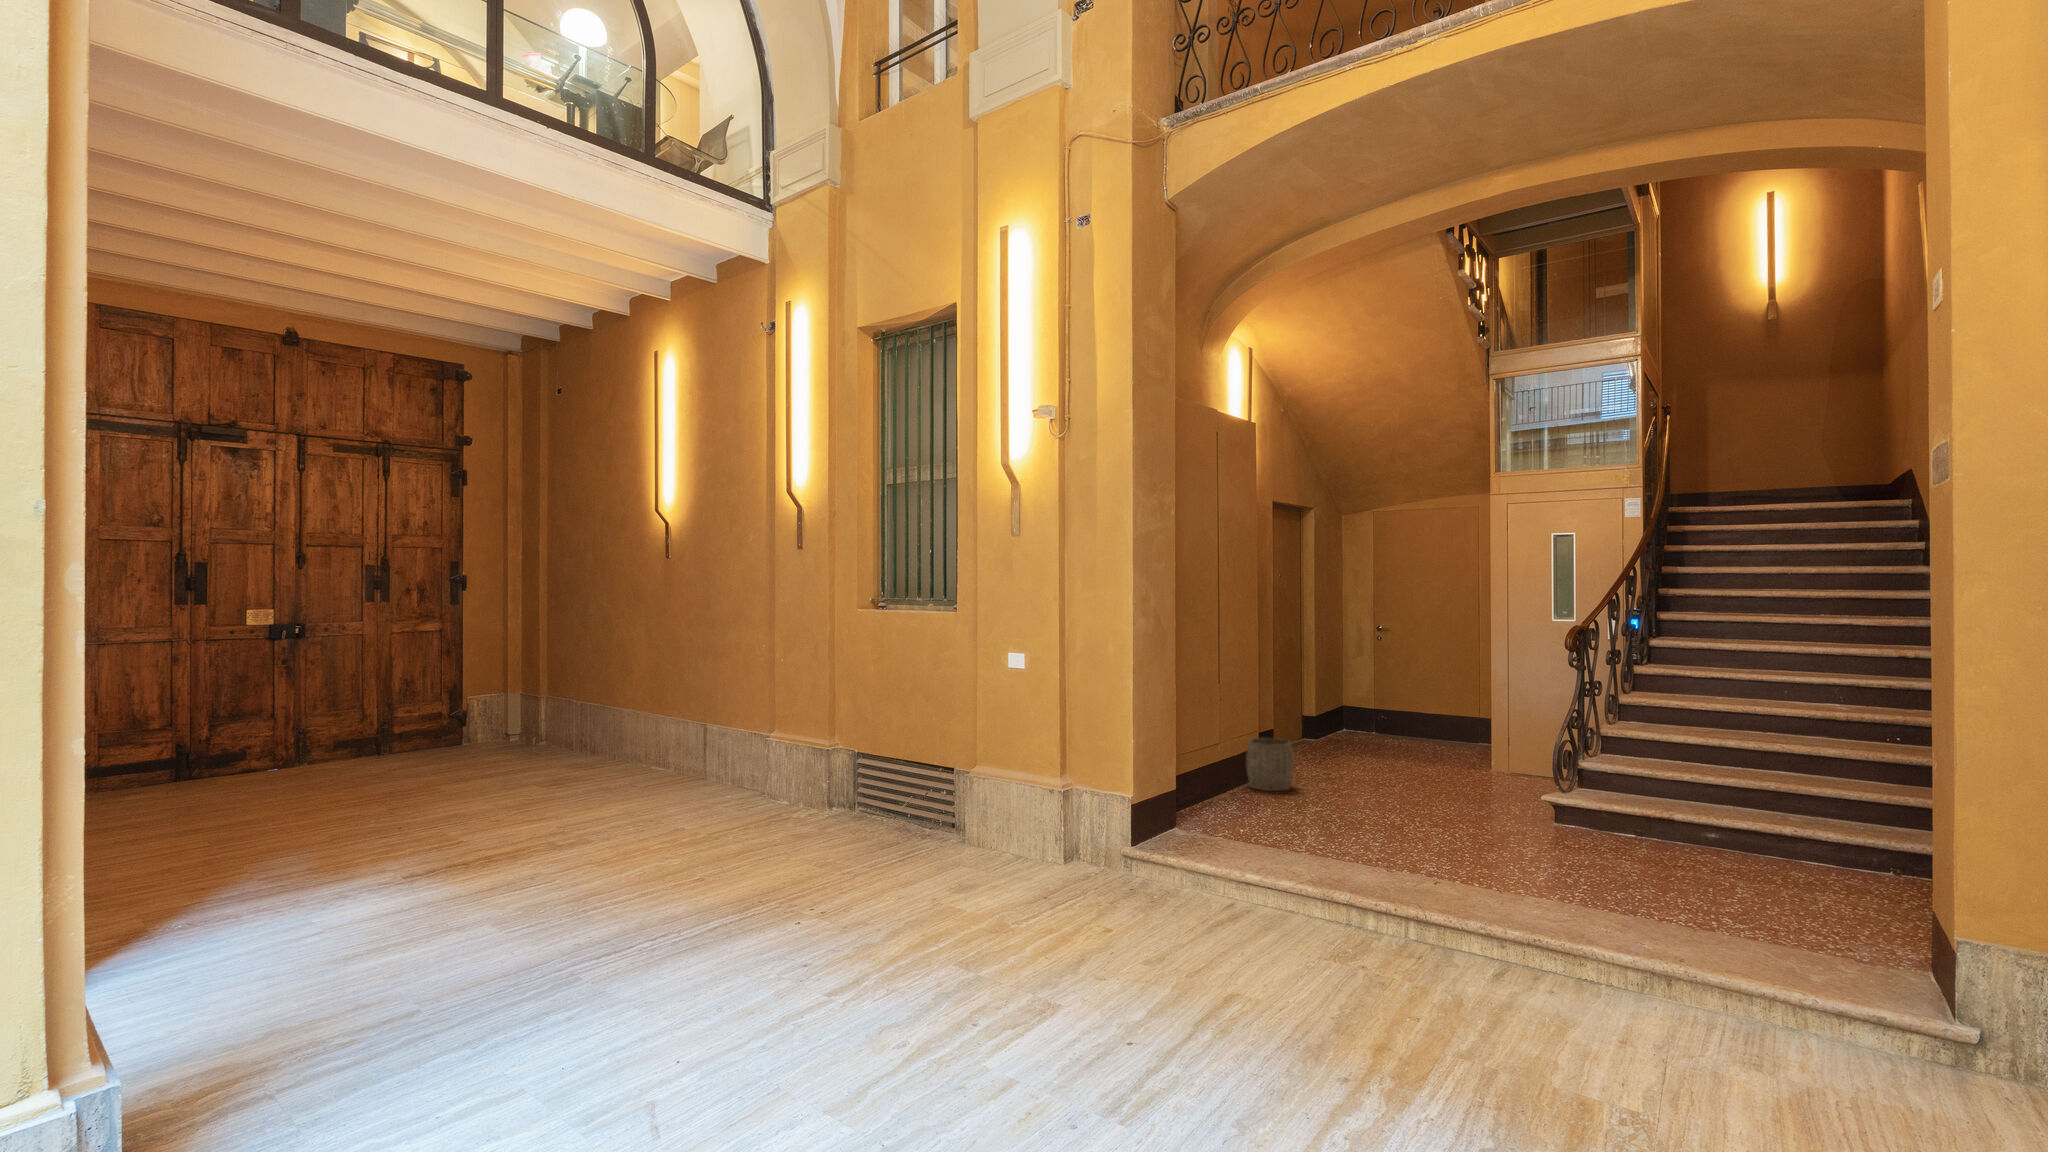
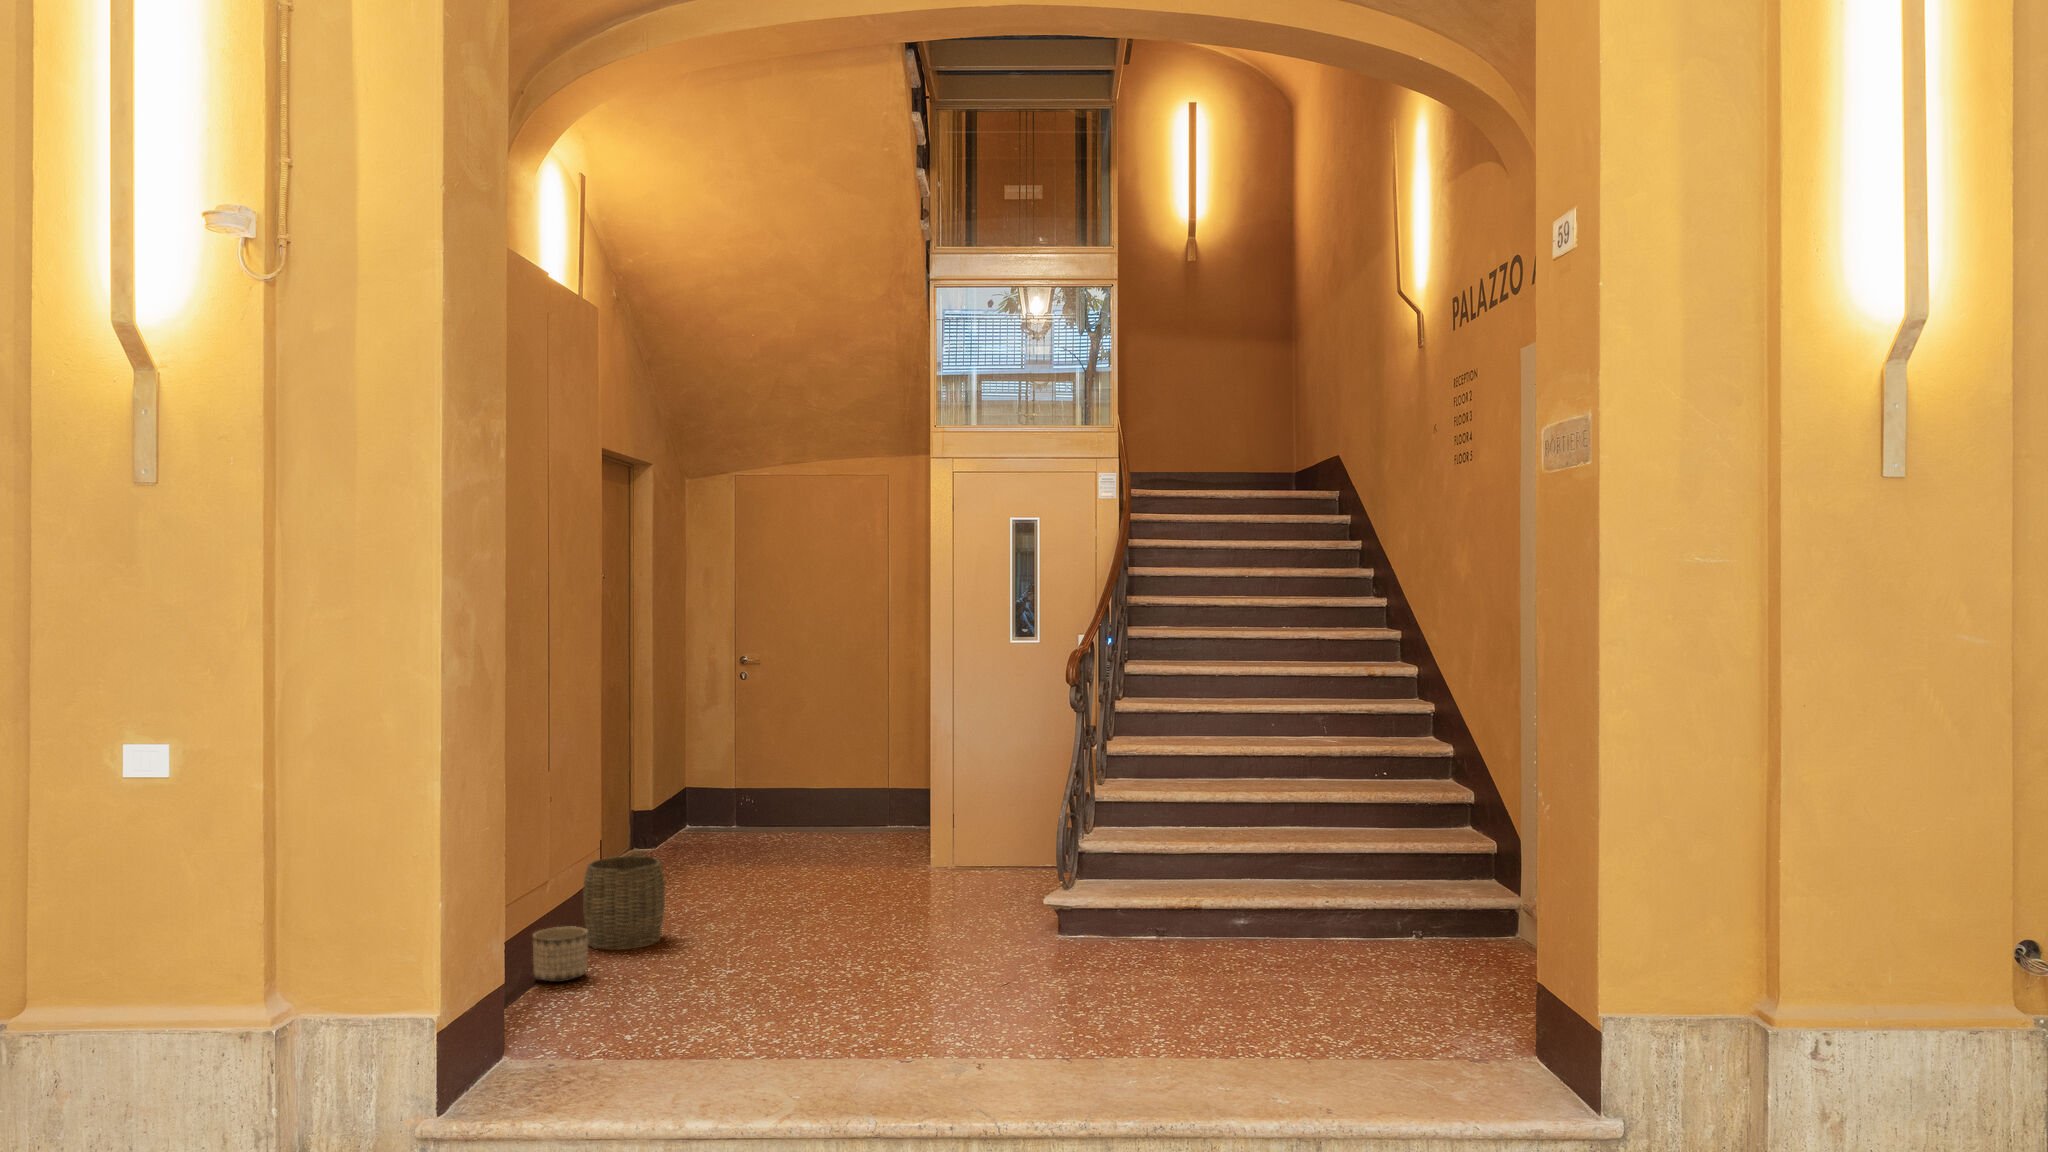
planter: none [1210,771,1240,801] -> present [533,927,588,982]

